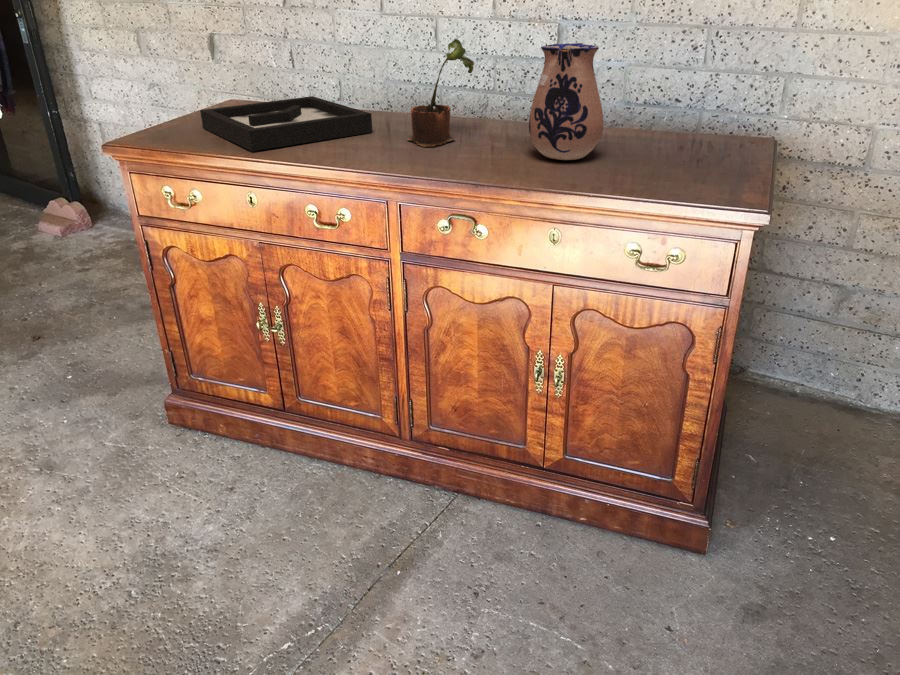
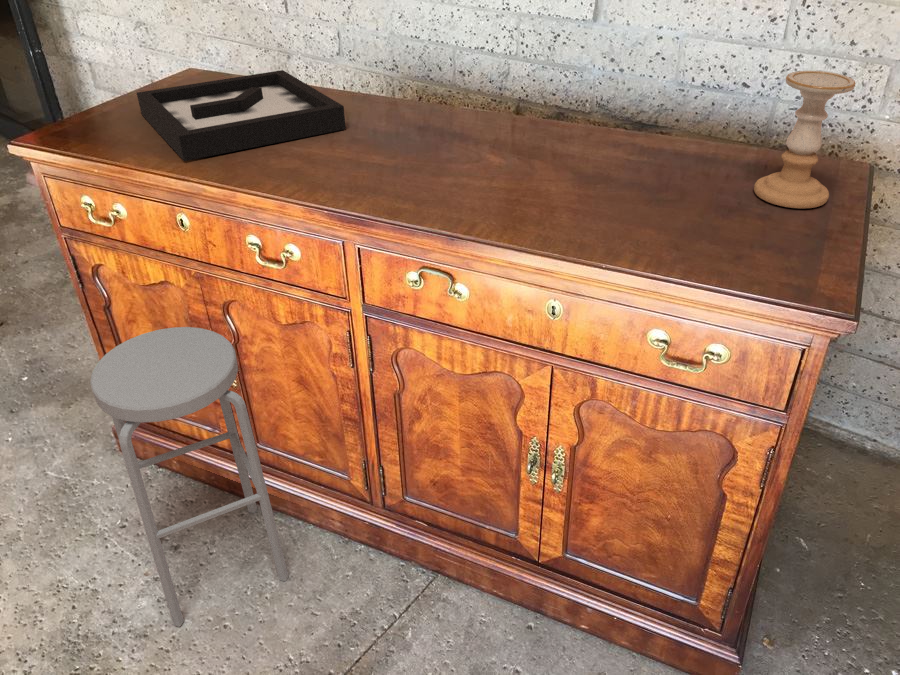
potted plant: present [407,39,474,147] -> none [385,19,474,159]
ceramic pitcher: present [529,43,603,160] -> none [536,32,636,194]
candle holder: none [691,65,756,163] -> present [754,71,856,208]
stool: none [183,285,332,541] -> present [90,327,289,627]

